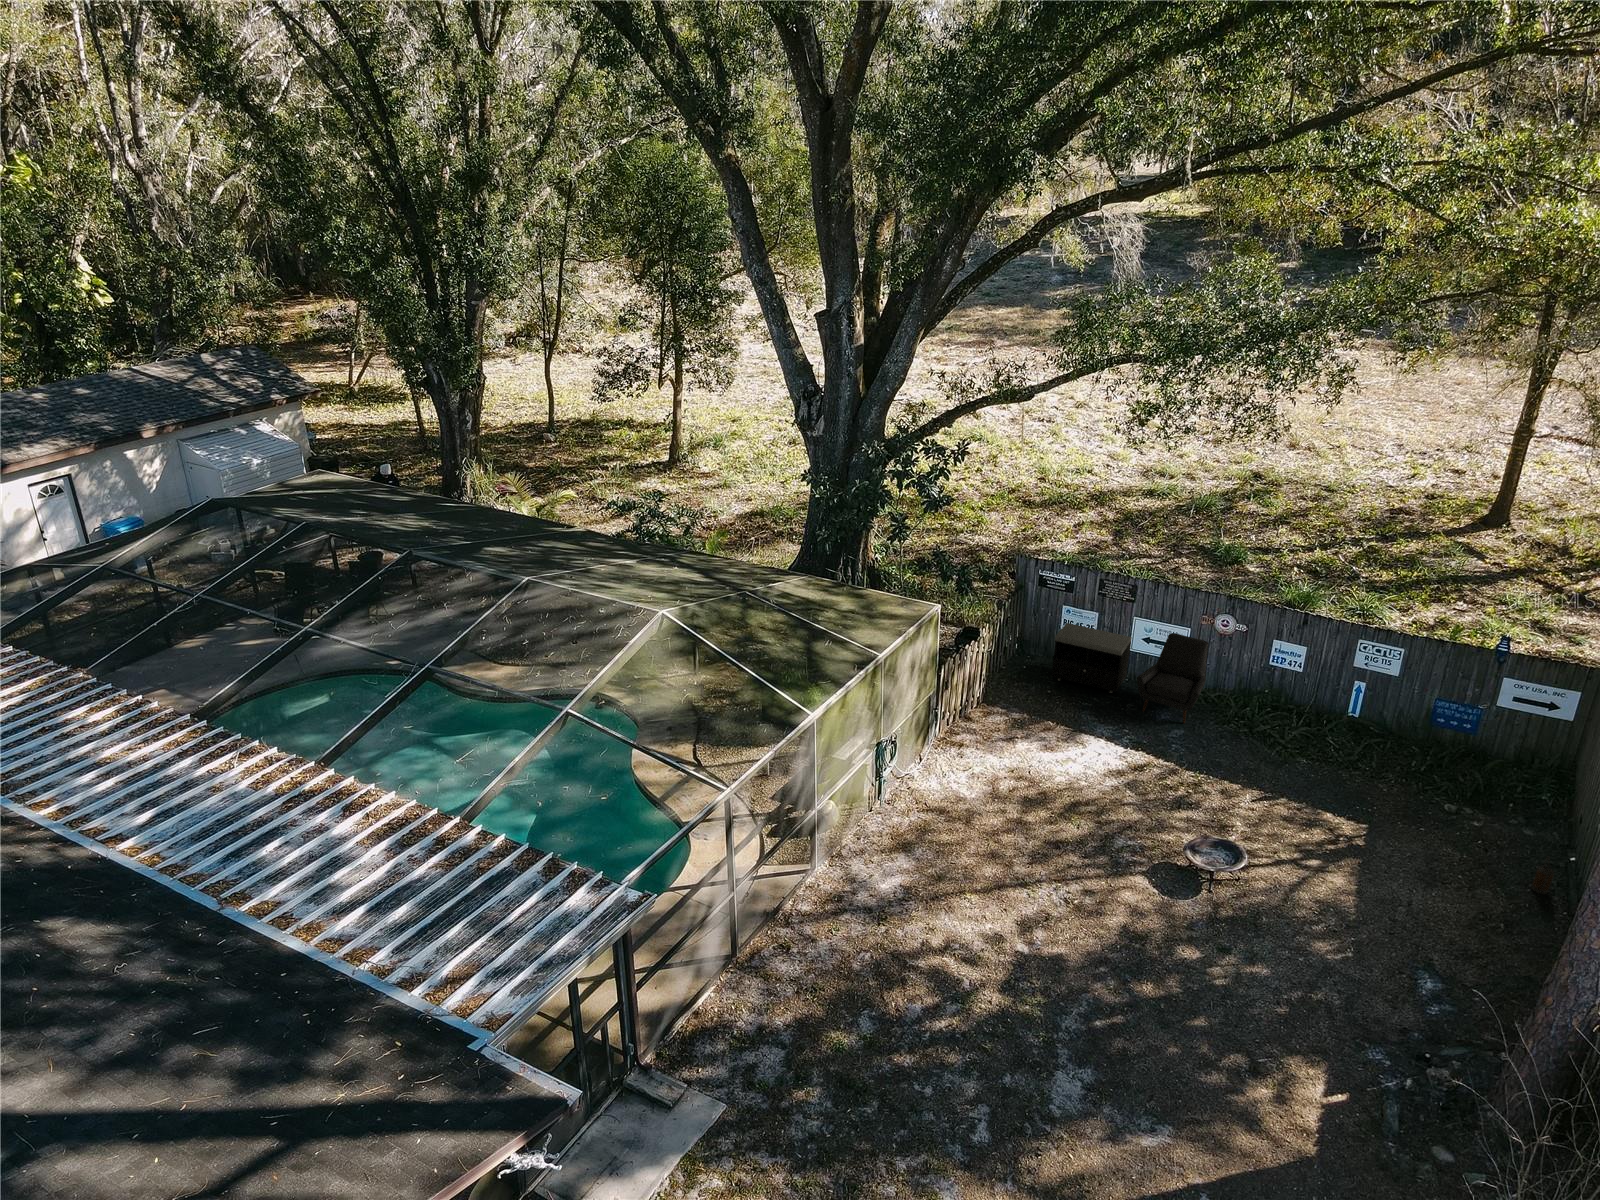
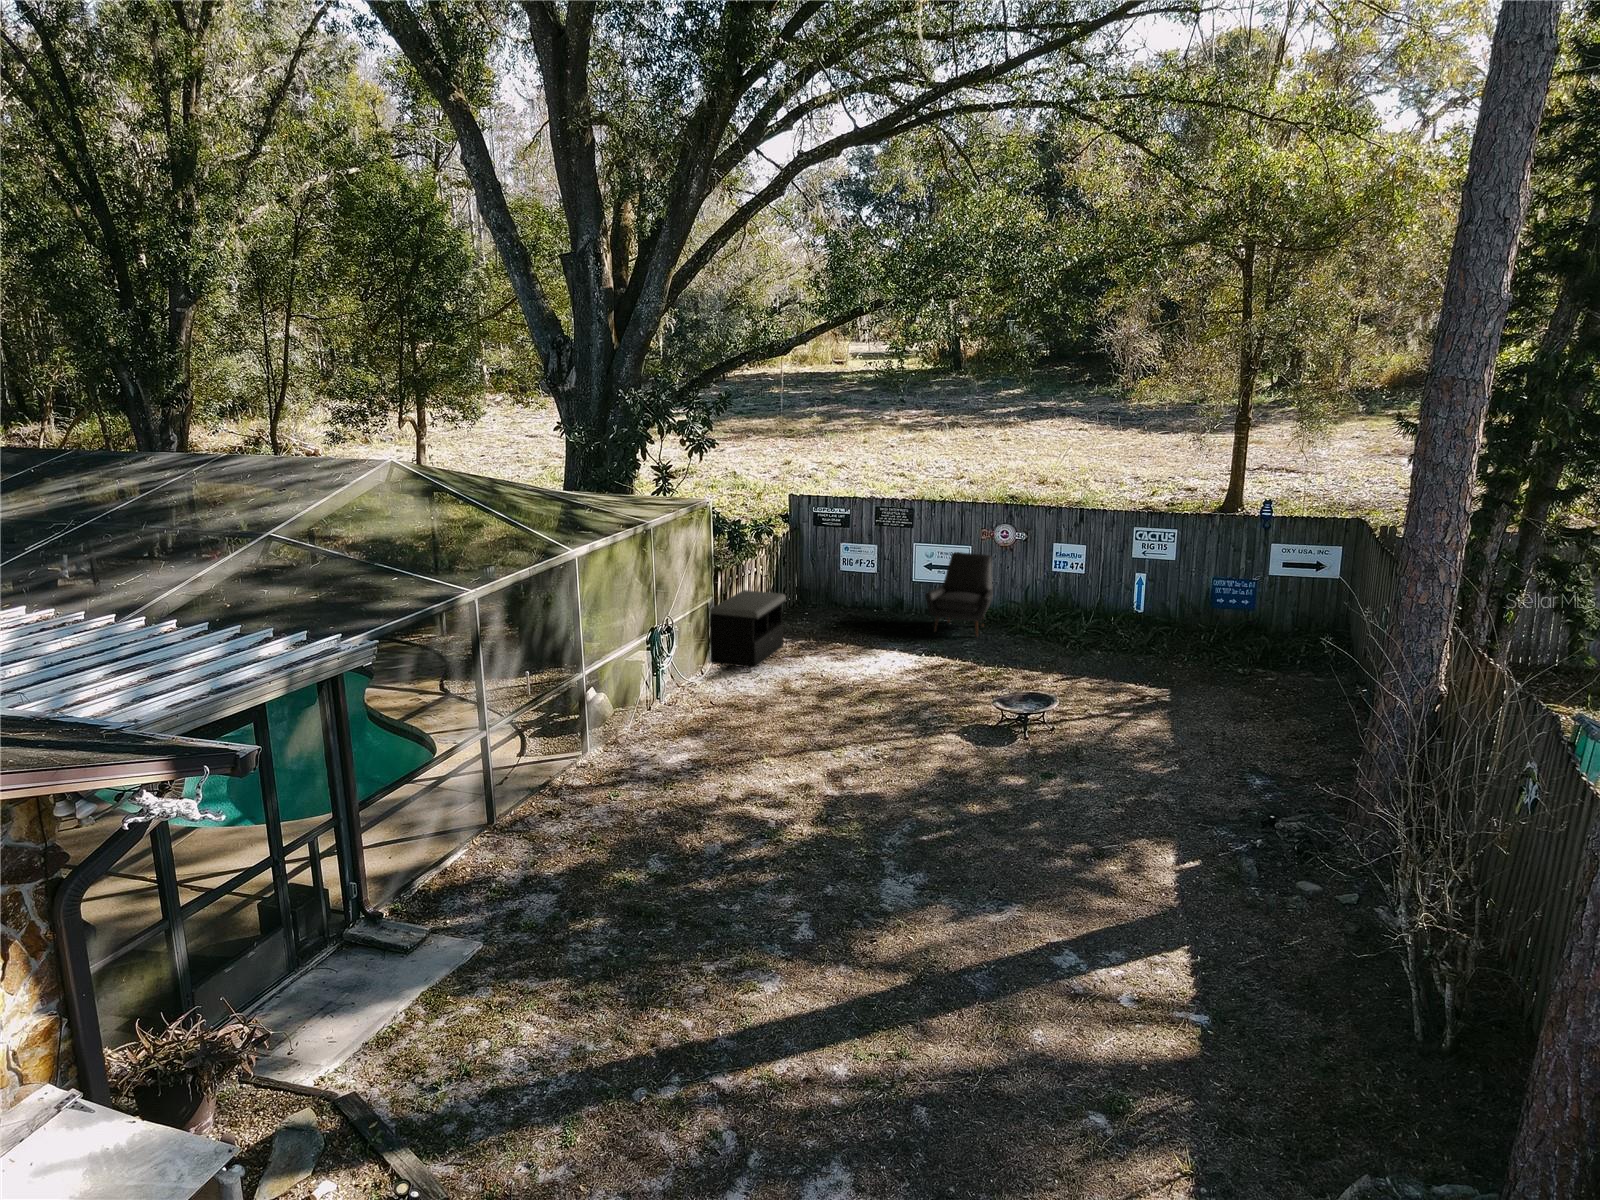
storage bench: present [1051,623,1132,693] -> present [710,590,786,672]
watering can: present [1531,856,1554,895] -> none [1327,676,1346,715]

